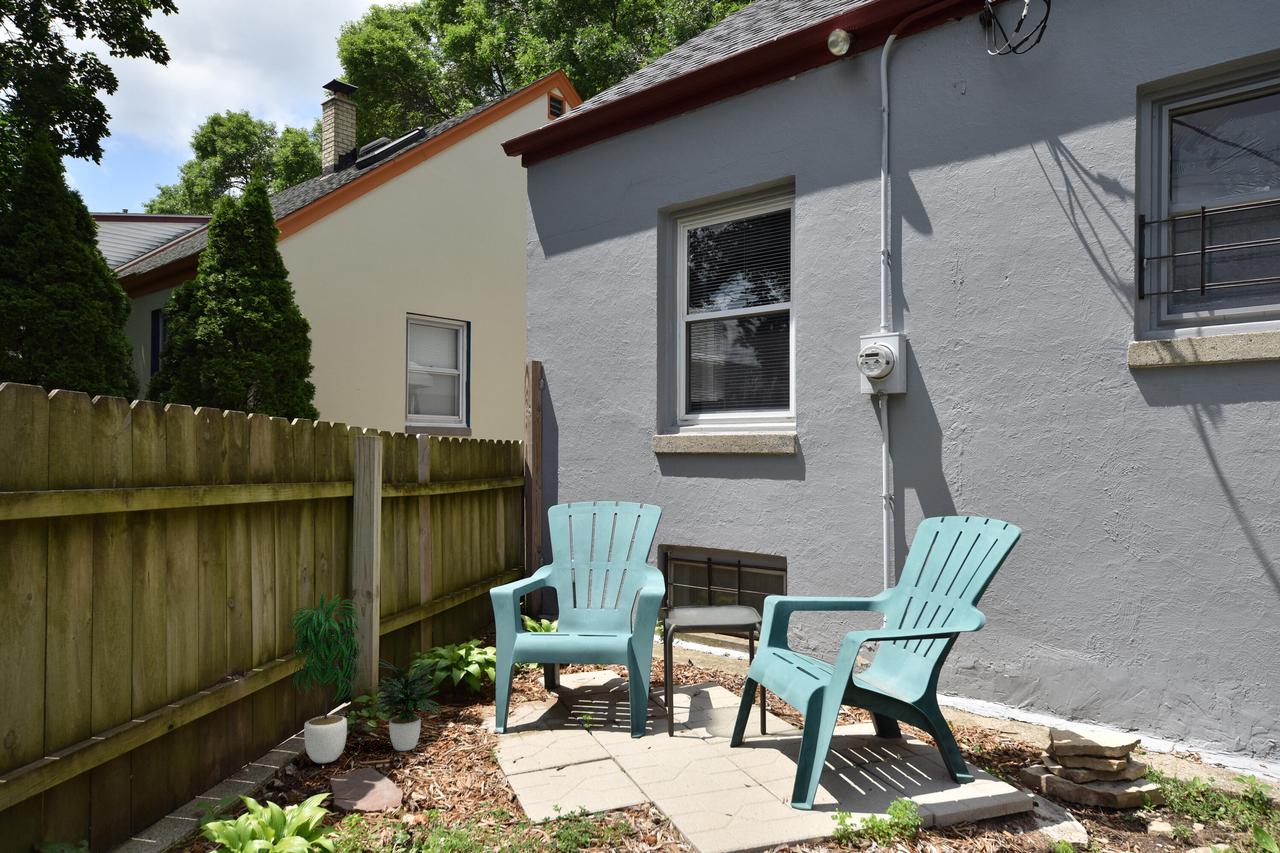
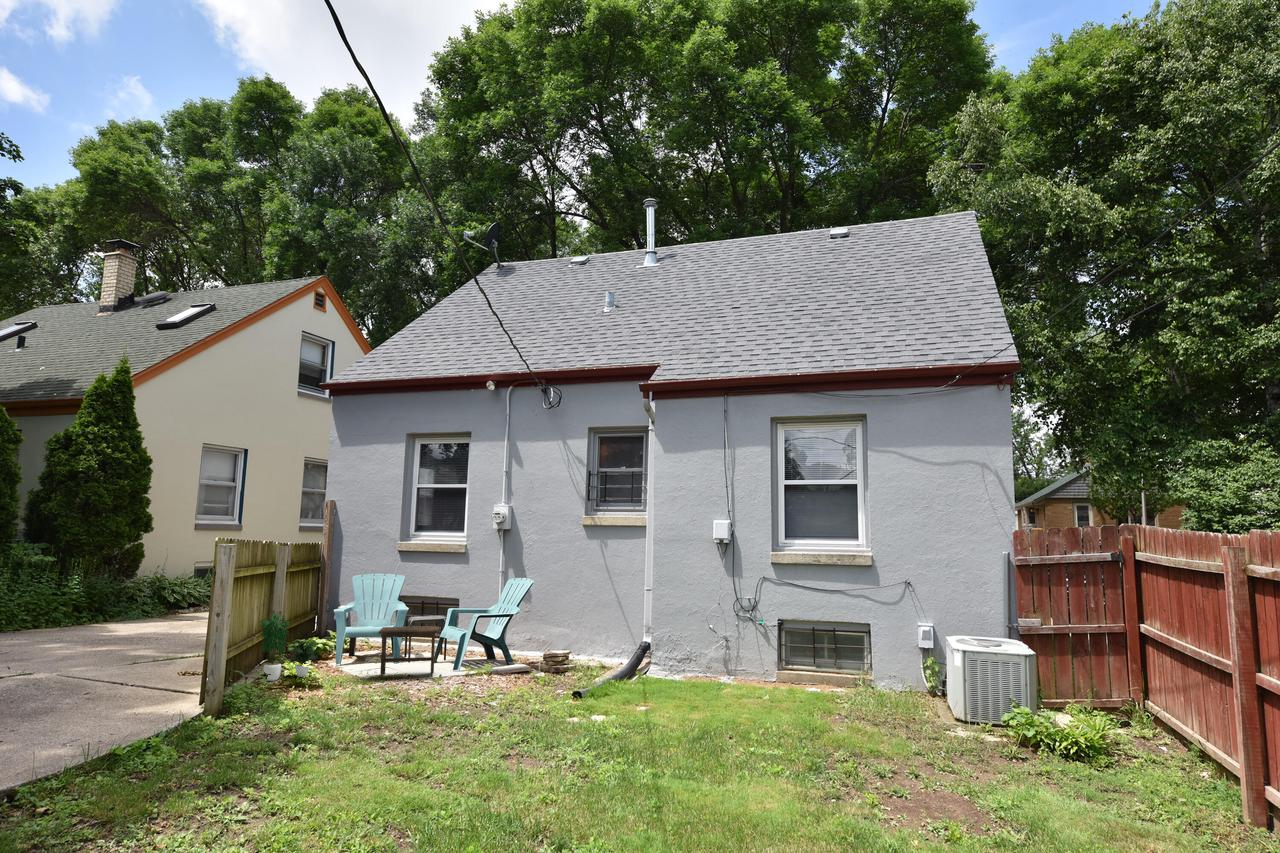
footstool: none [551,642,727,807] -> present [378,626,439,679]

